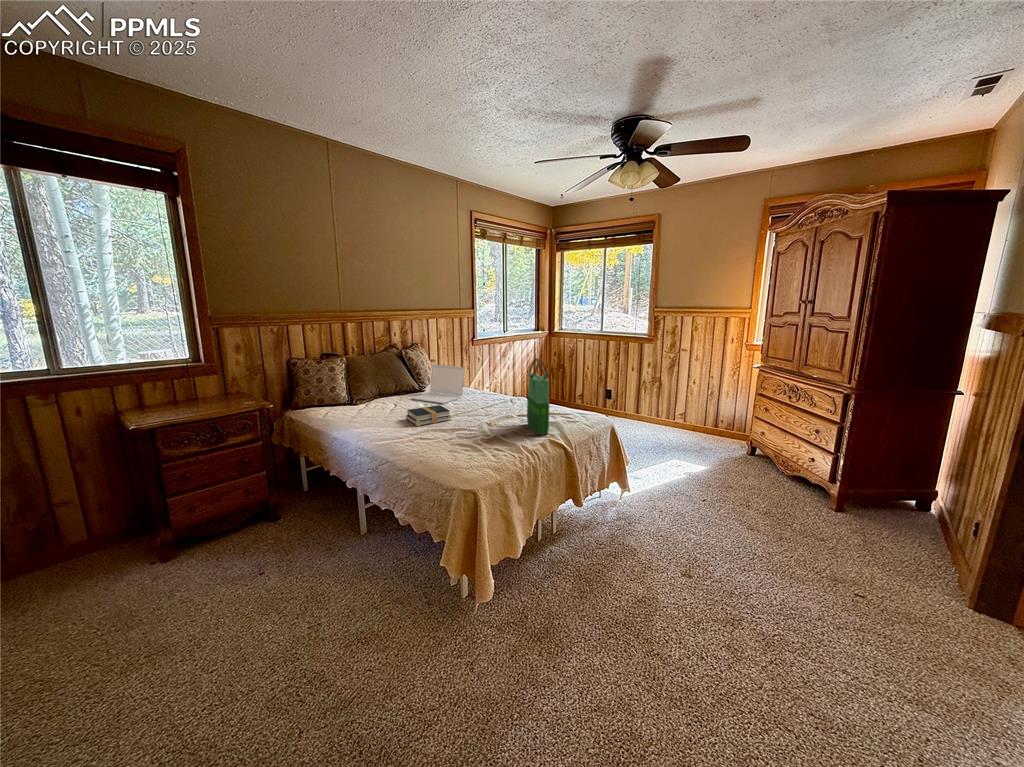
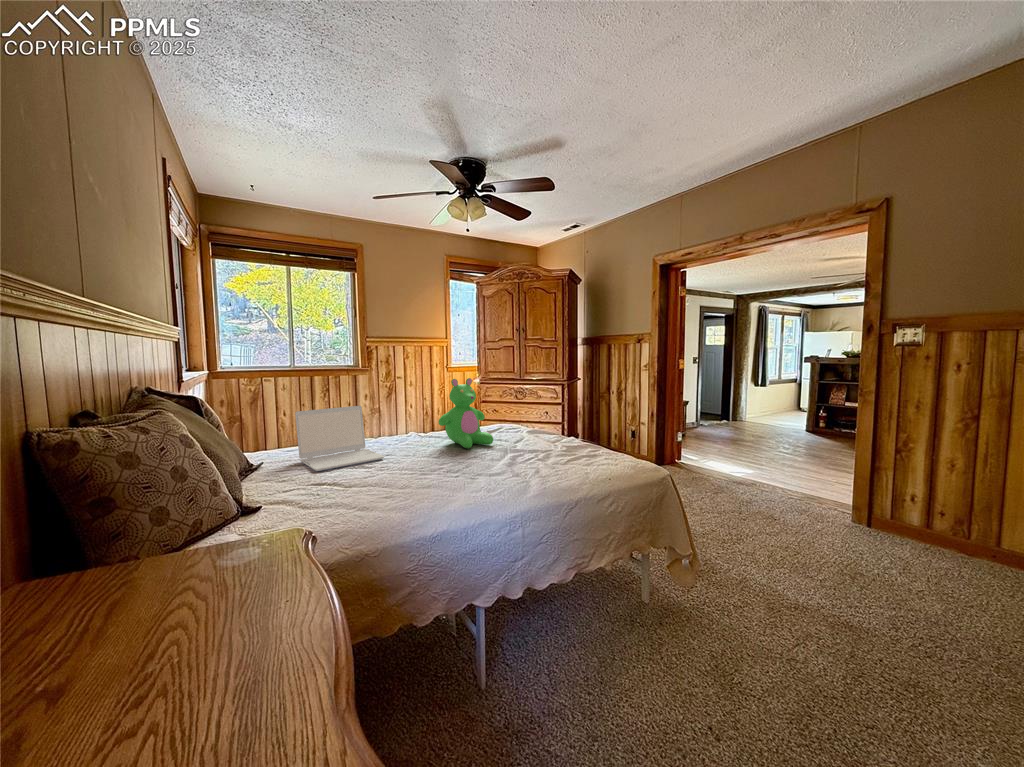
teddy bear: none [478,358,524,418] -> present [439,378,493,449]
tote bag: present [527,358,549,435] -> none [516,368,555,441]
hardback book: present [406,405,451,426] -> none [429,448,478,478]

